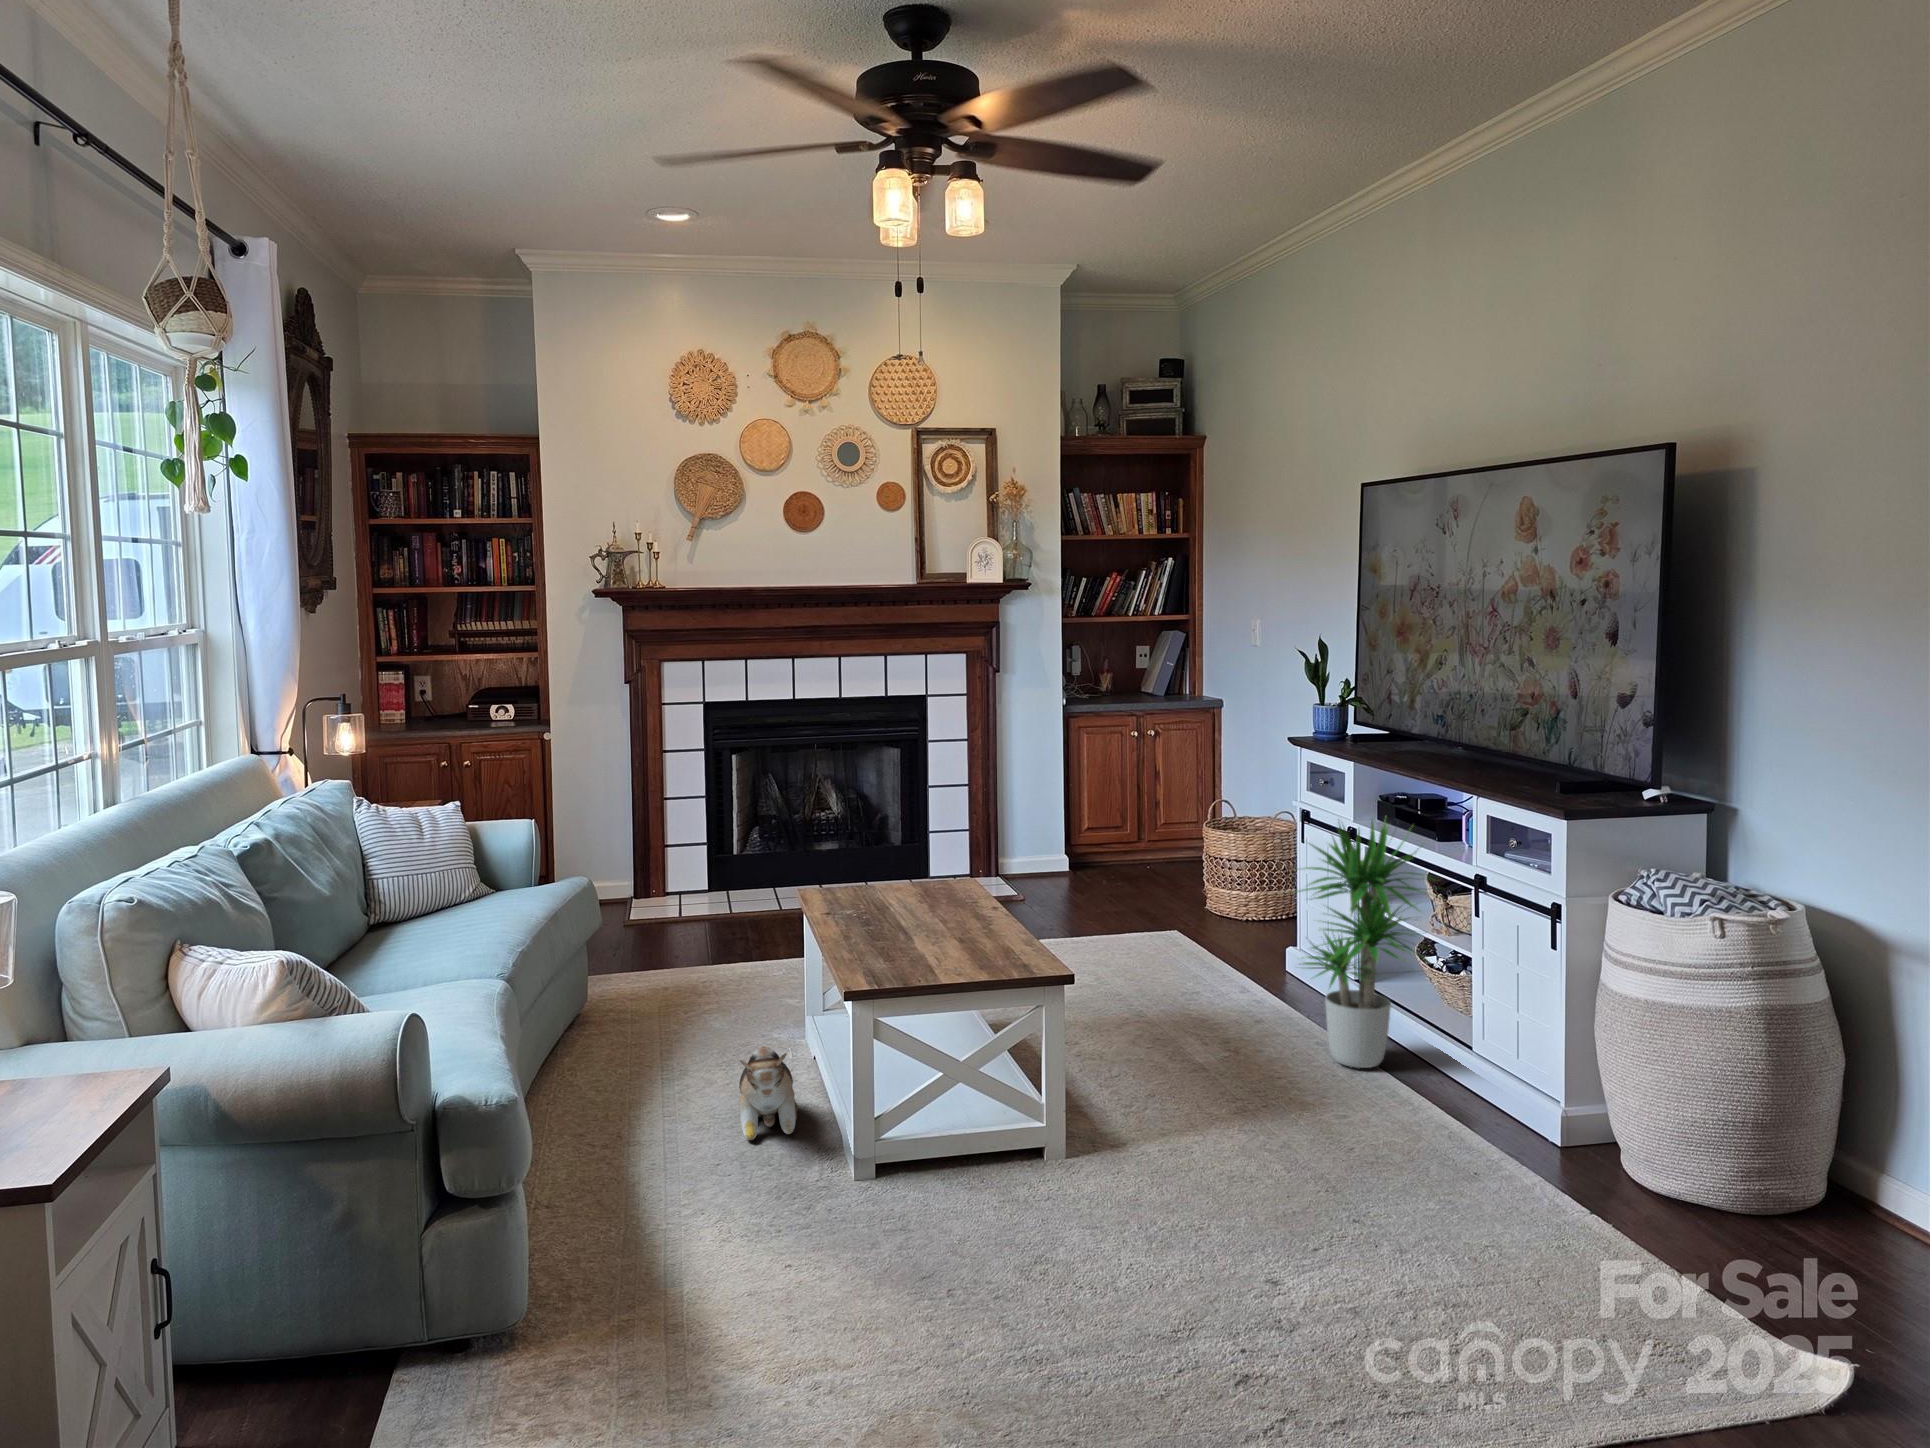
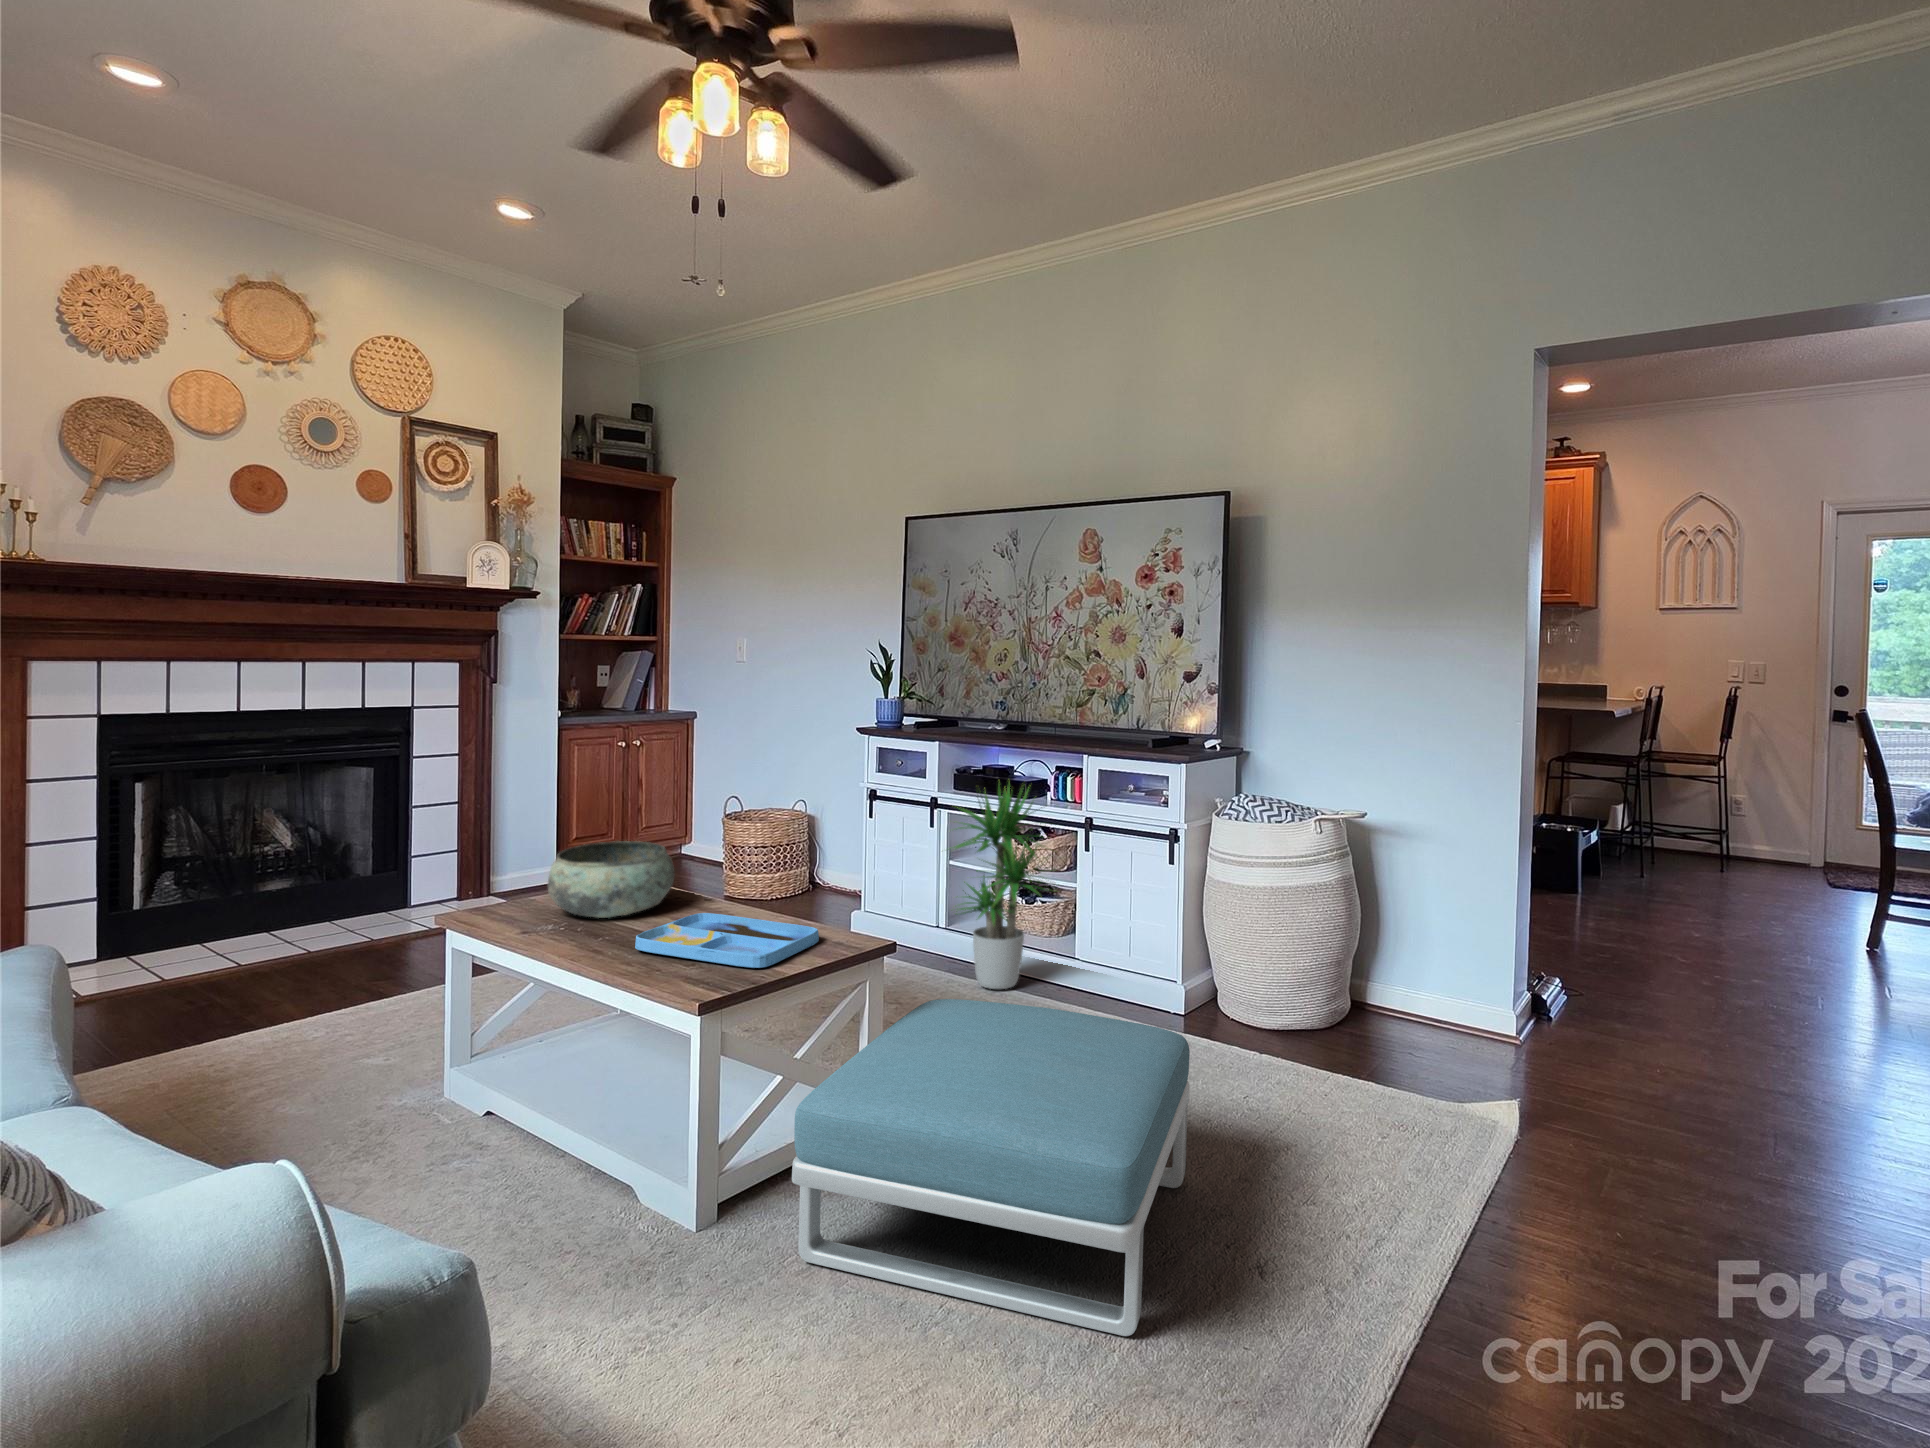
bowl: none [851,842,955,910] -> present [548,841,675,918]
tray: none [859,918,999,973] -> present [635,913,819,968]
footstool: none [854,1041,1285,1376] -> present [792,999,1190,1336]
plush toy: present [739,1046,798,1140] -> none [480,1100,606,1231]

